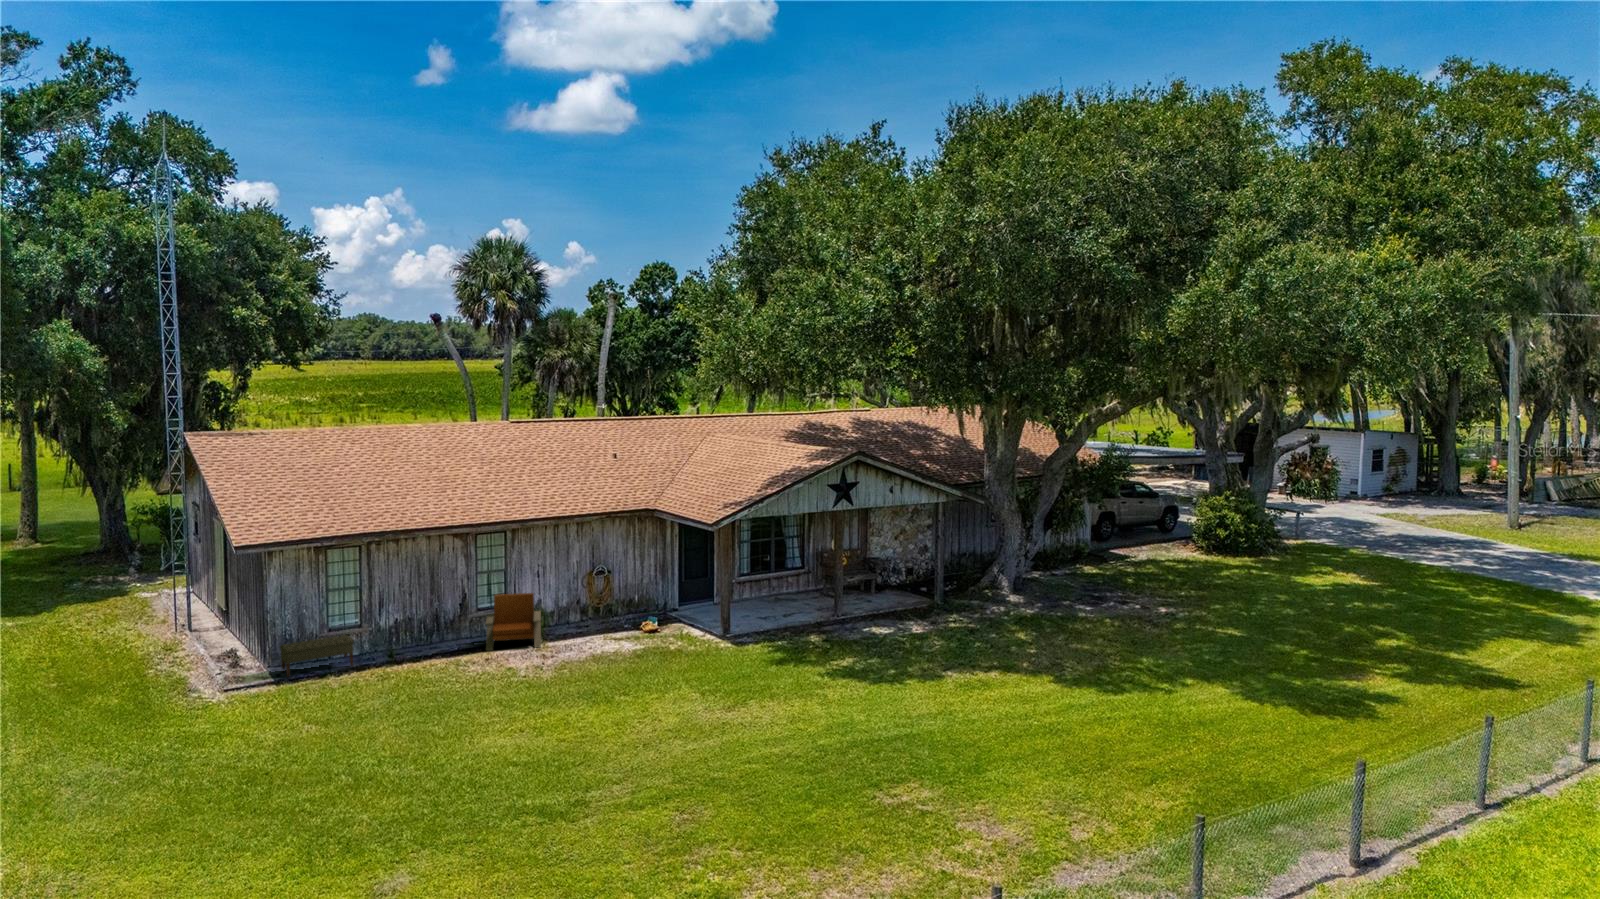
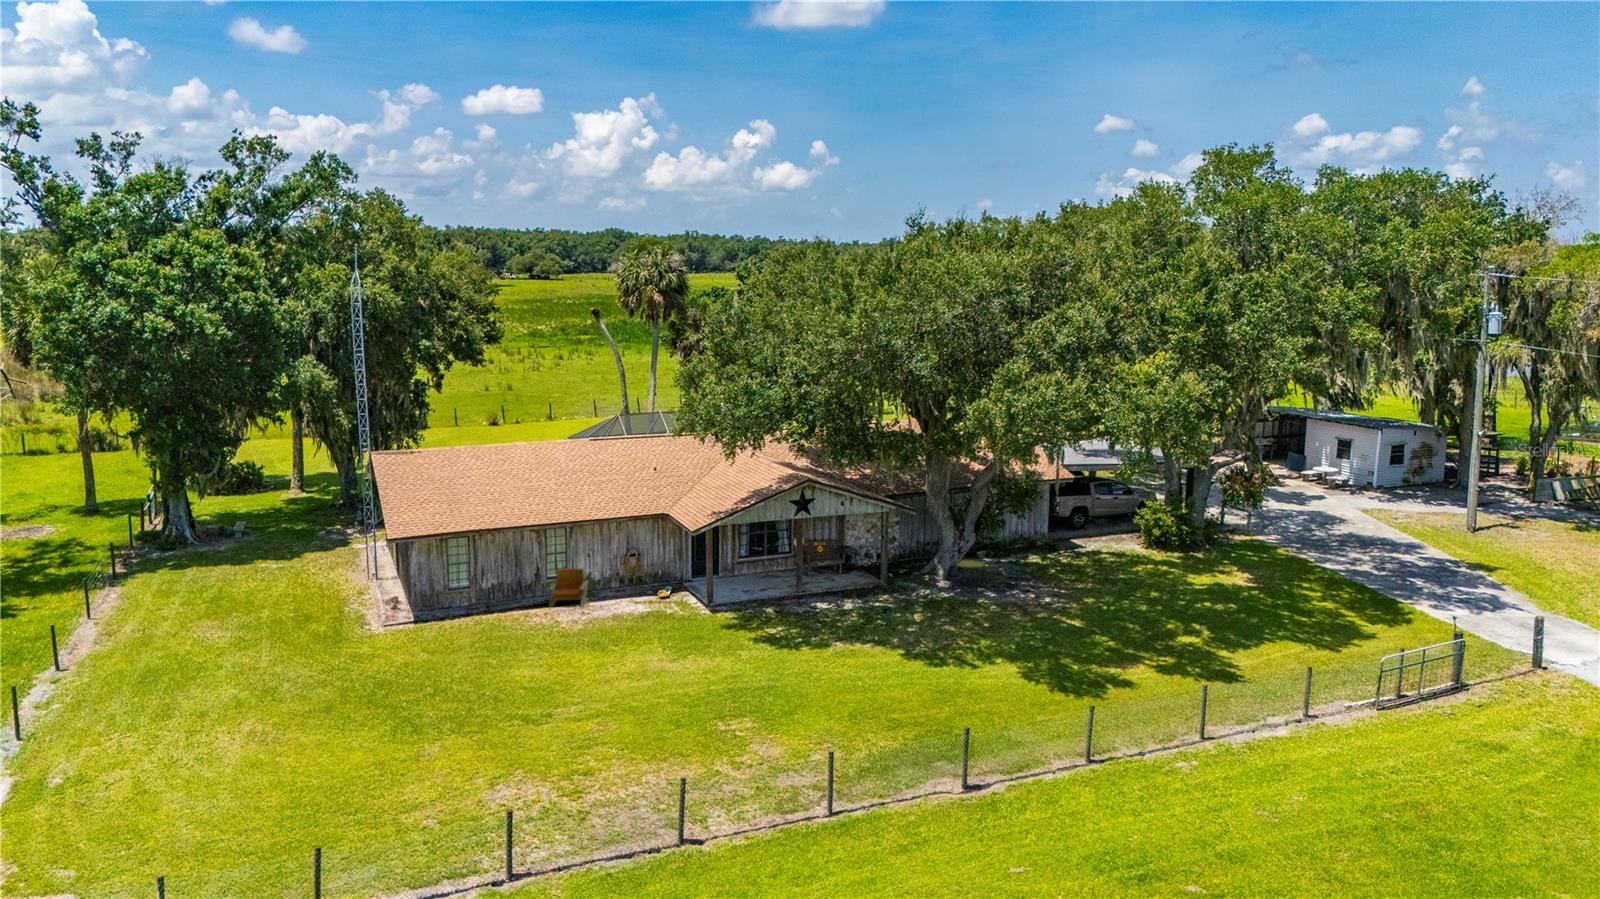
round table: none [1017,565,1063,598] -> present [953,558,986,585]
bench: present [280,635,354,677] -> none [420,593,464,619]

